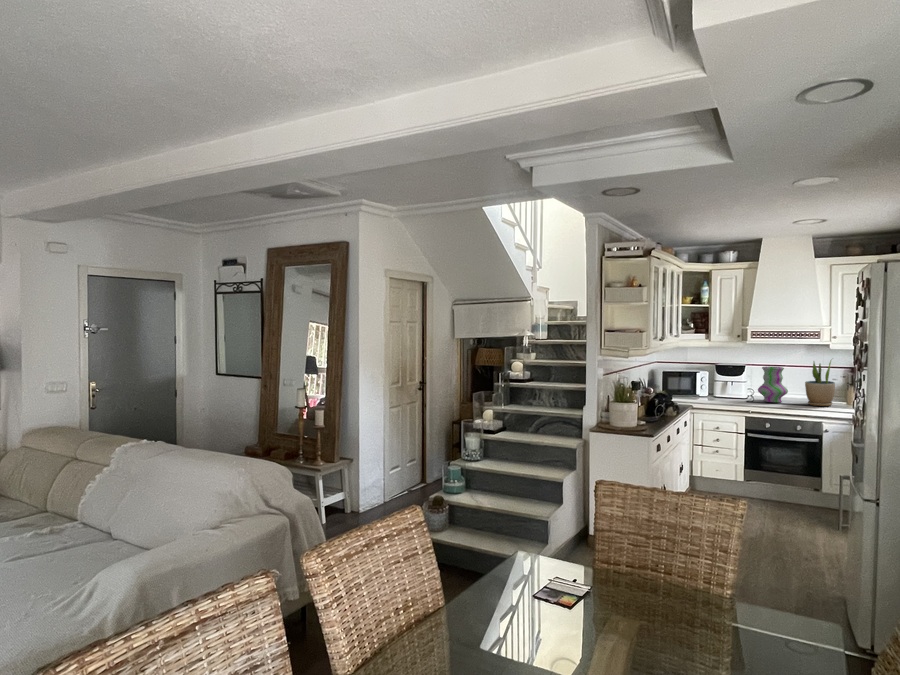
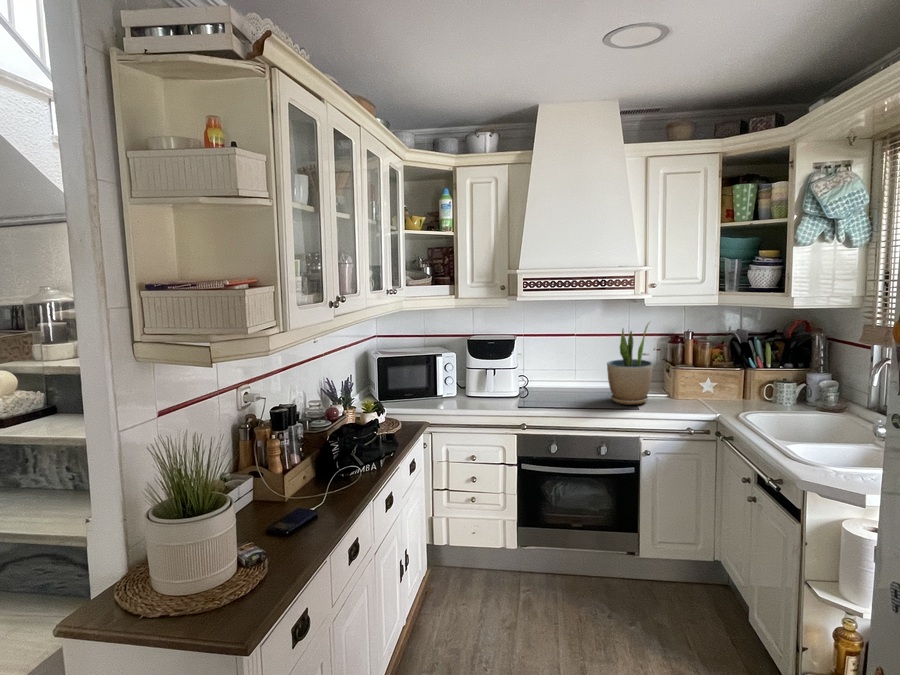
vase: present [758,367,788,402] -> none [534,338,580,401]

